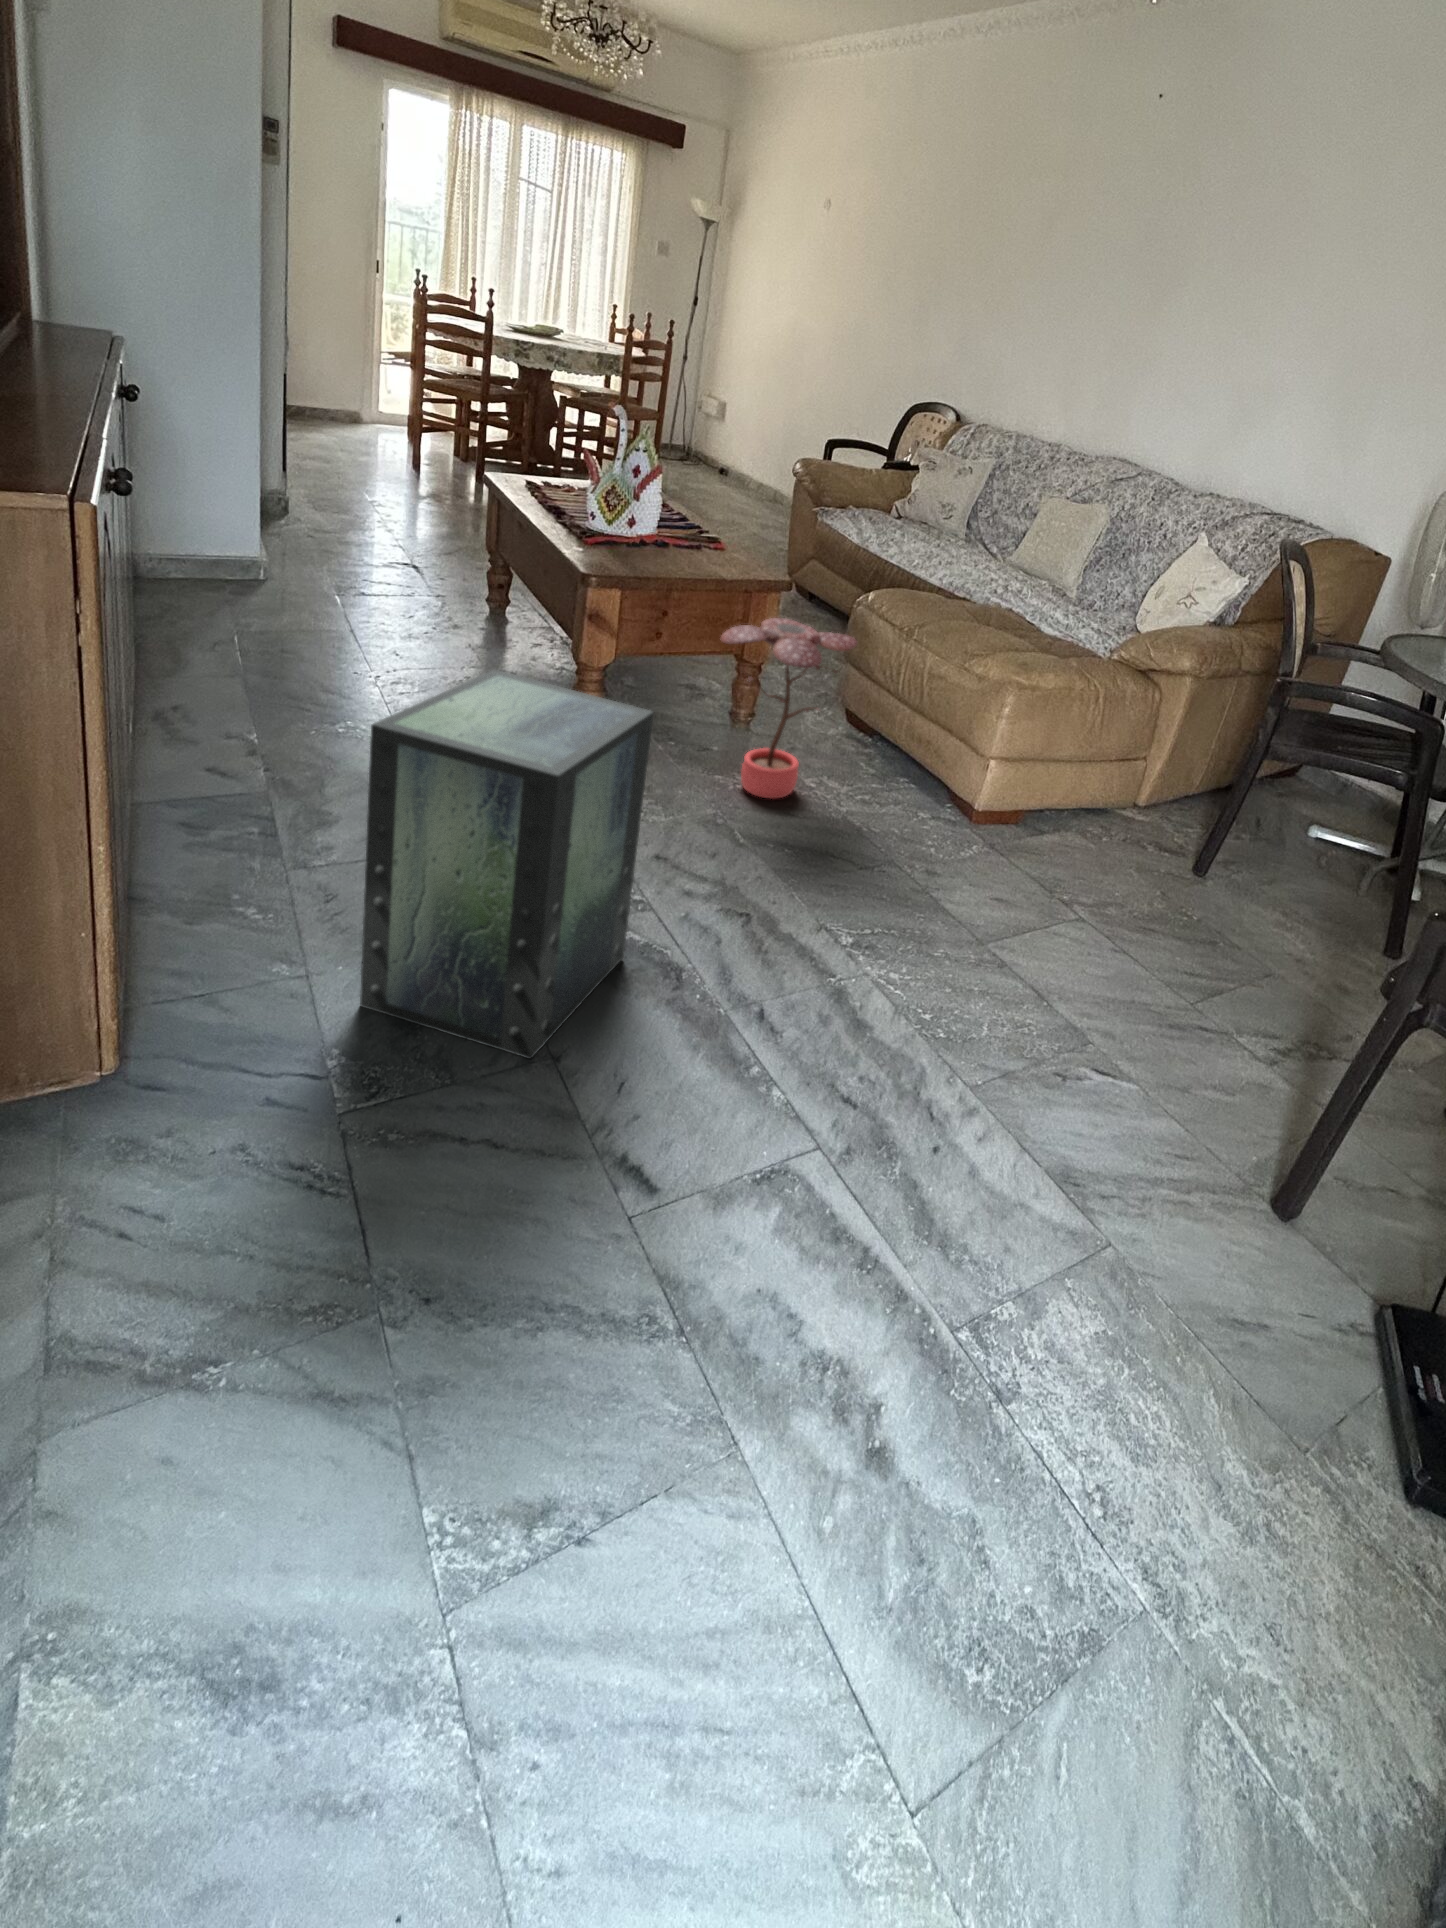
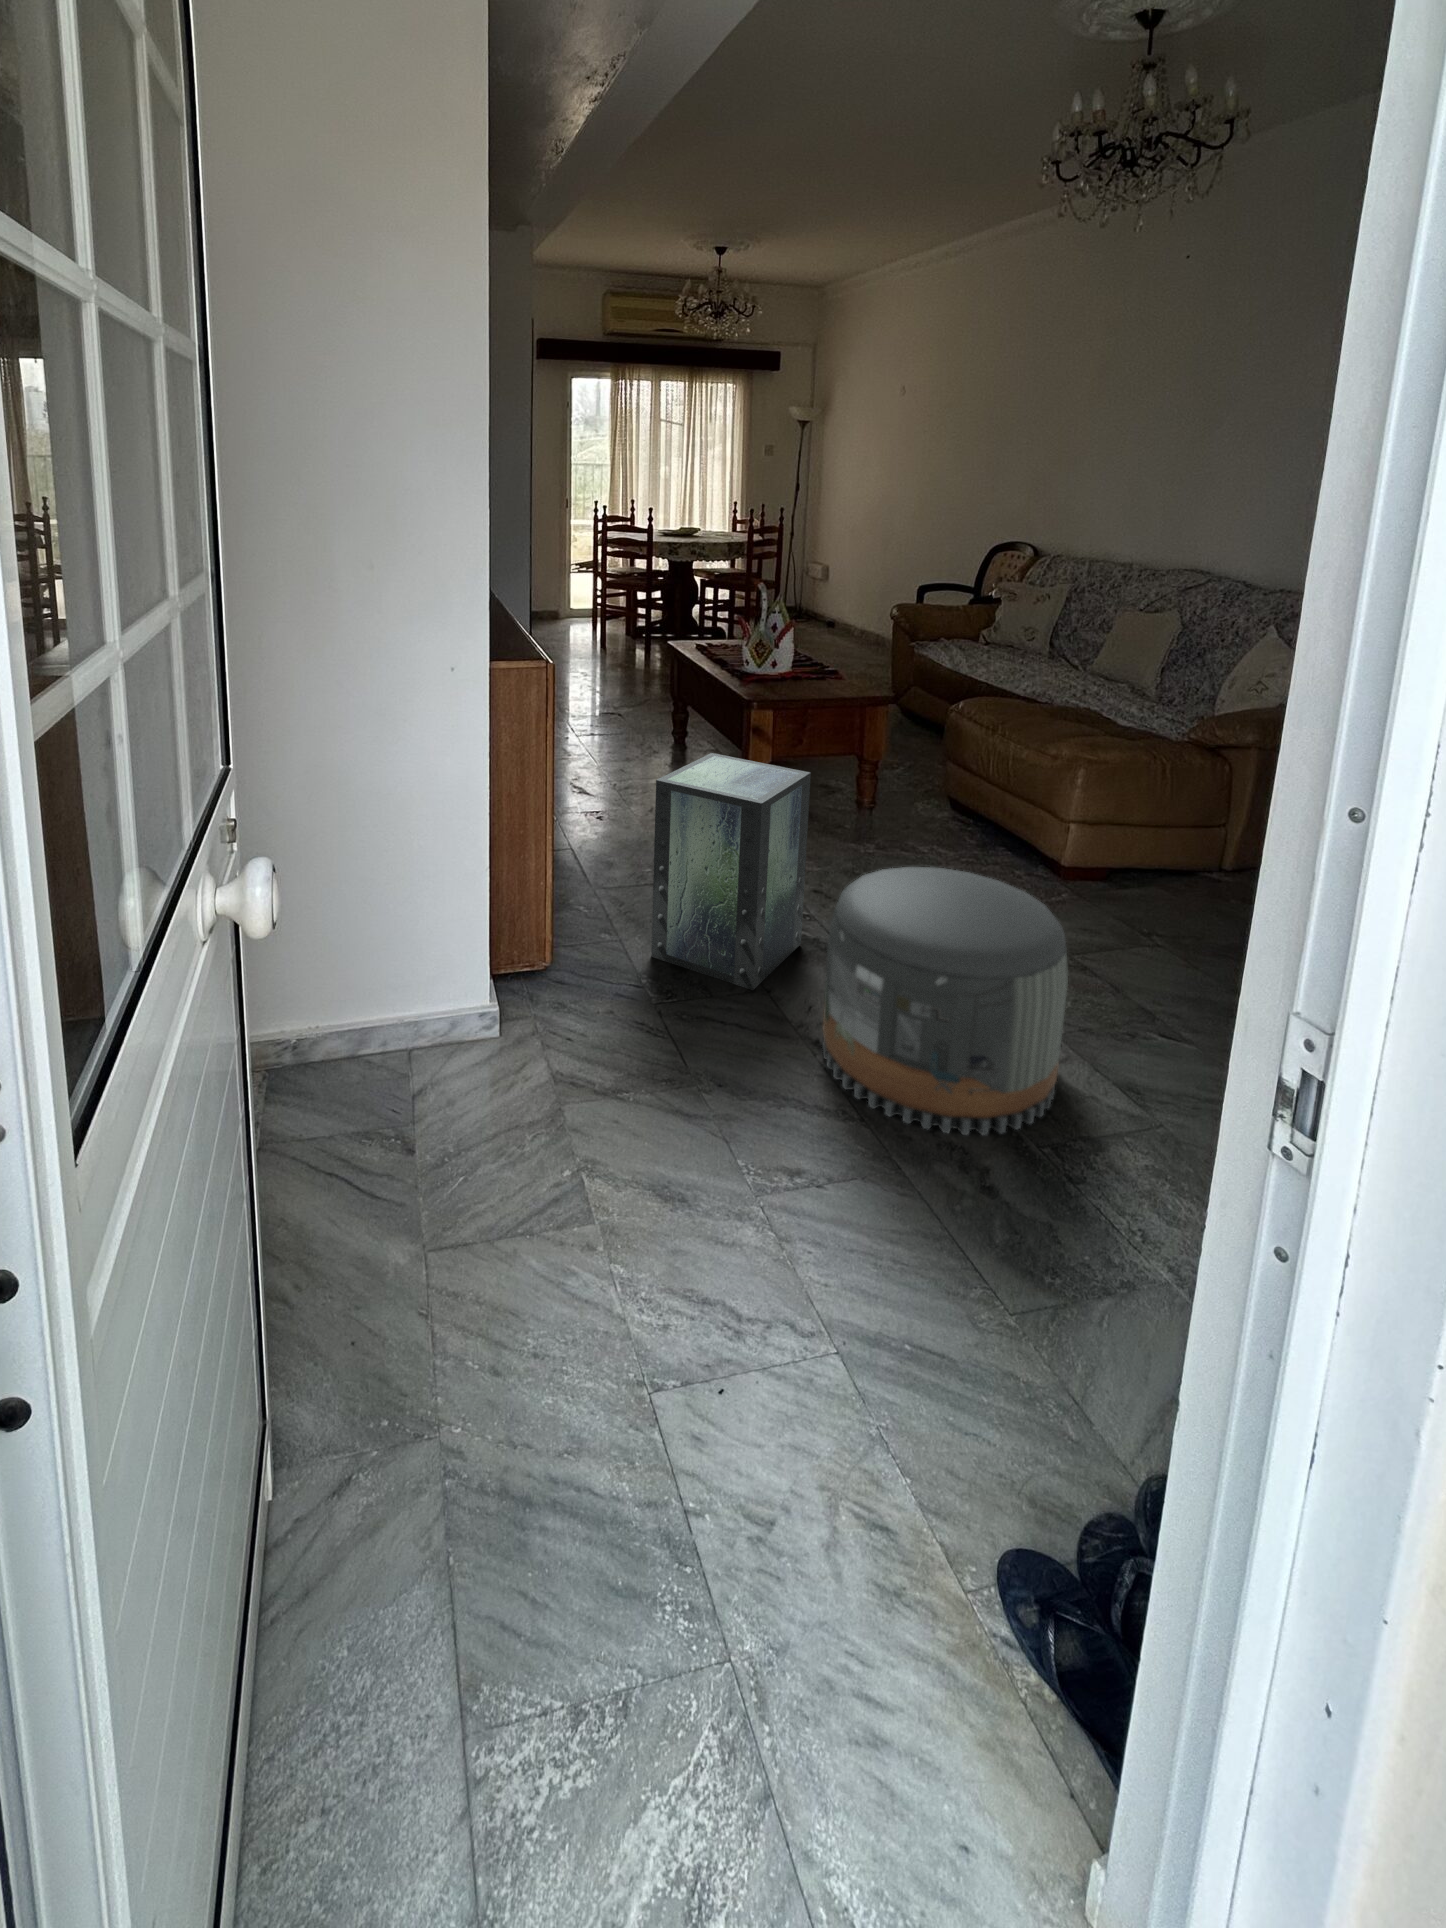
potted plant: present [720,618,857,799] -> none [846,722,950,857]
pouf: none [631,872,1013,1324] -> present [822,867,1068,1135]

